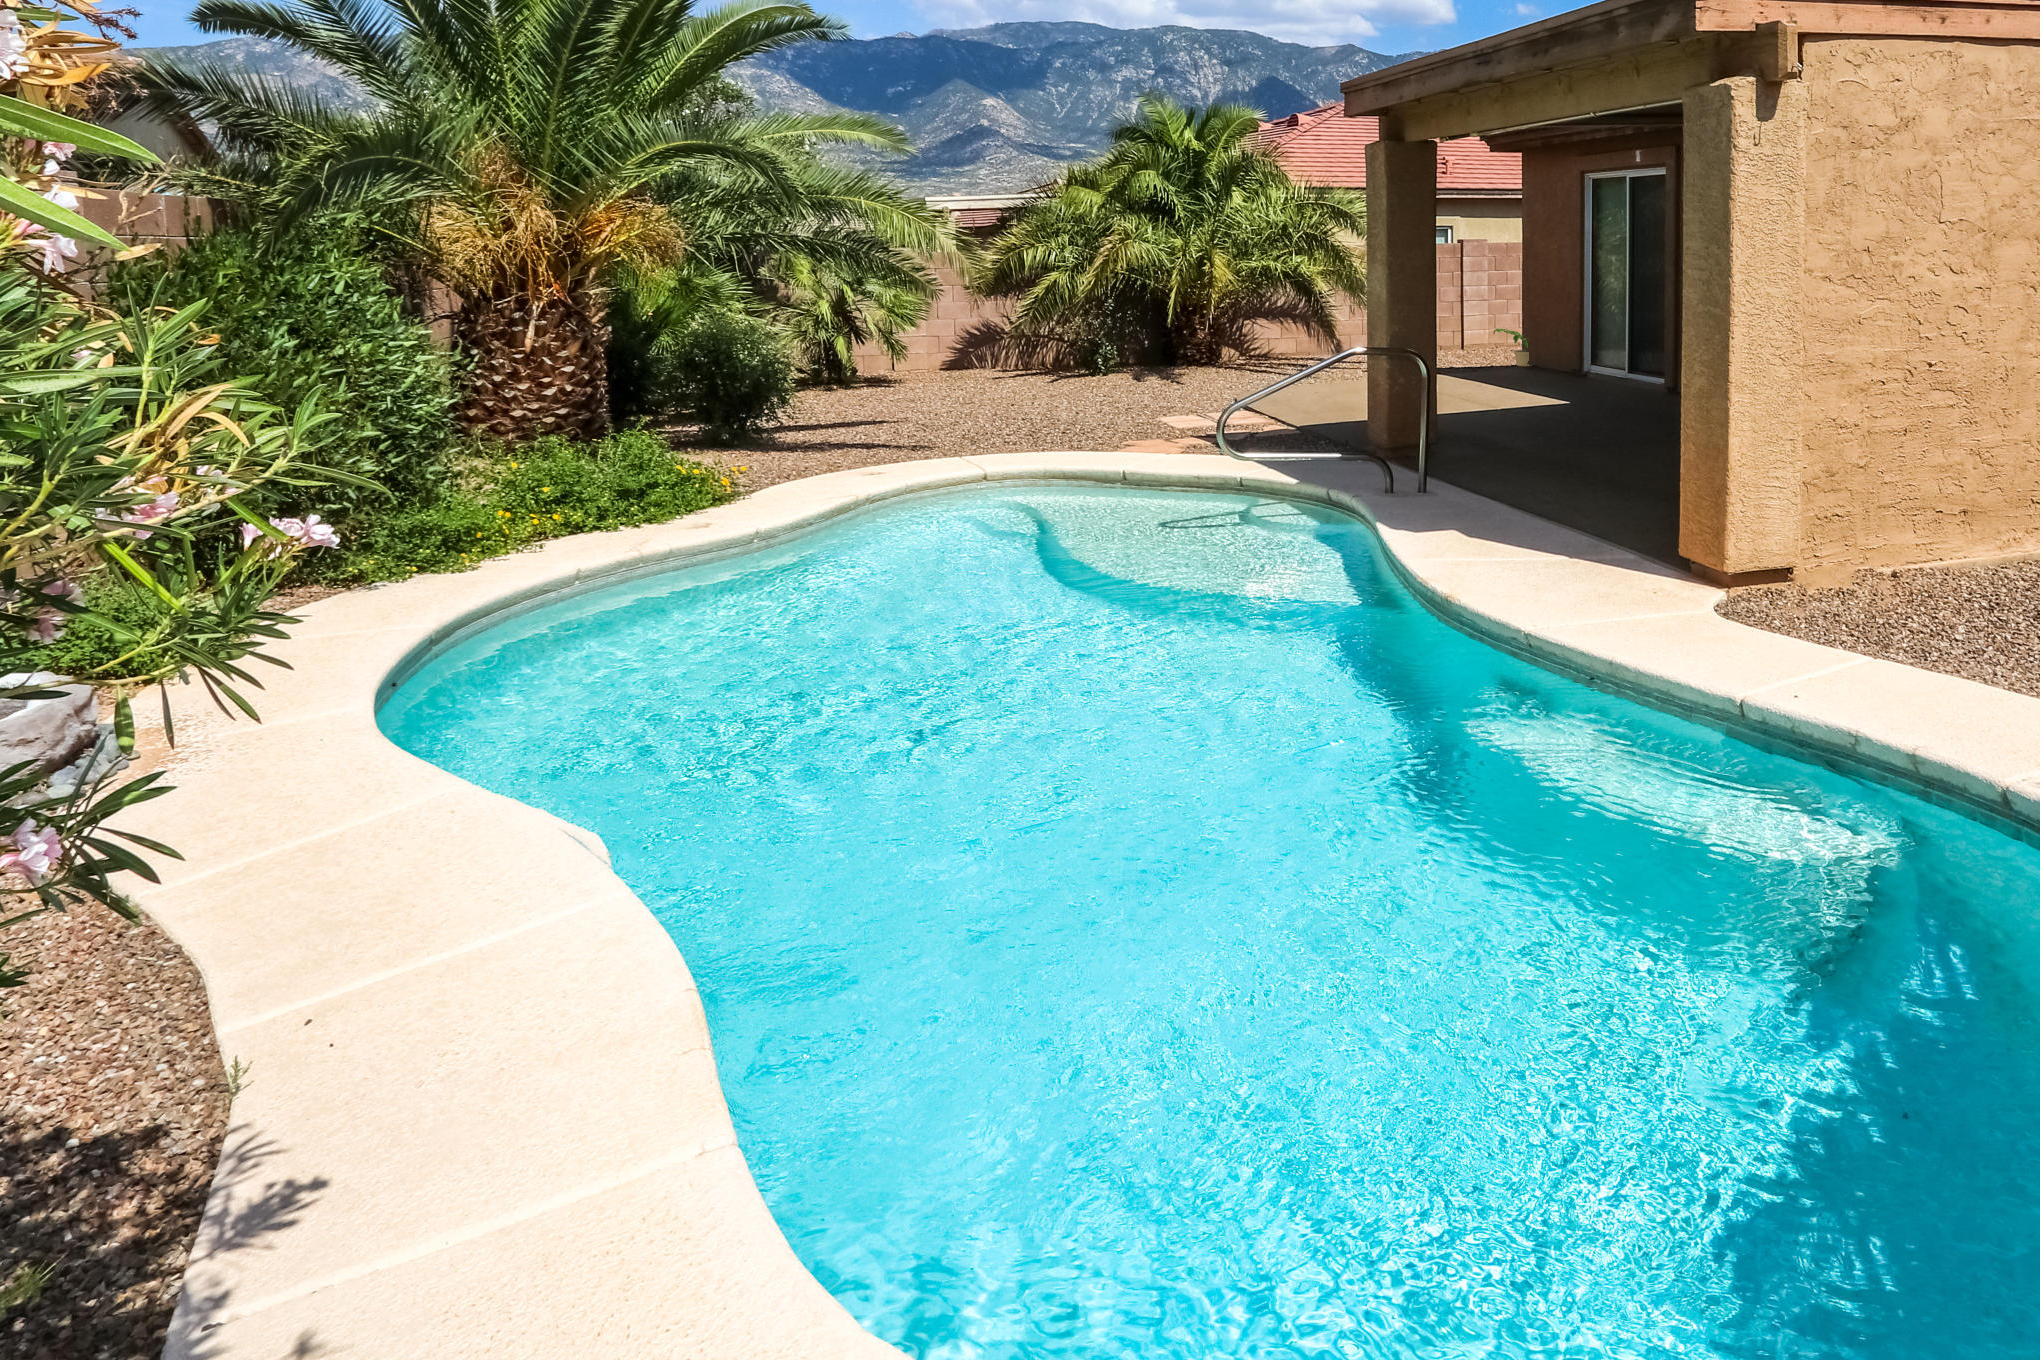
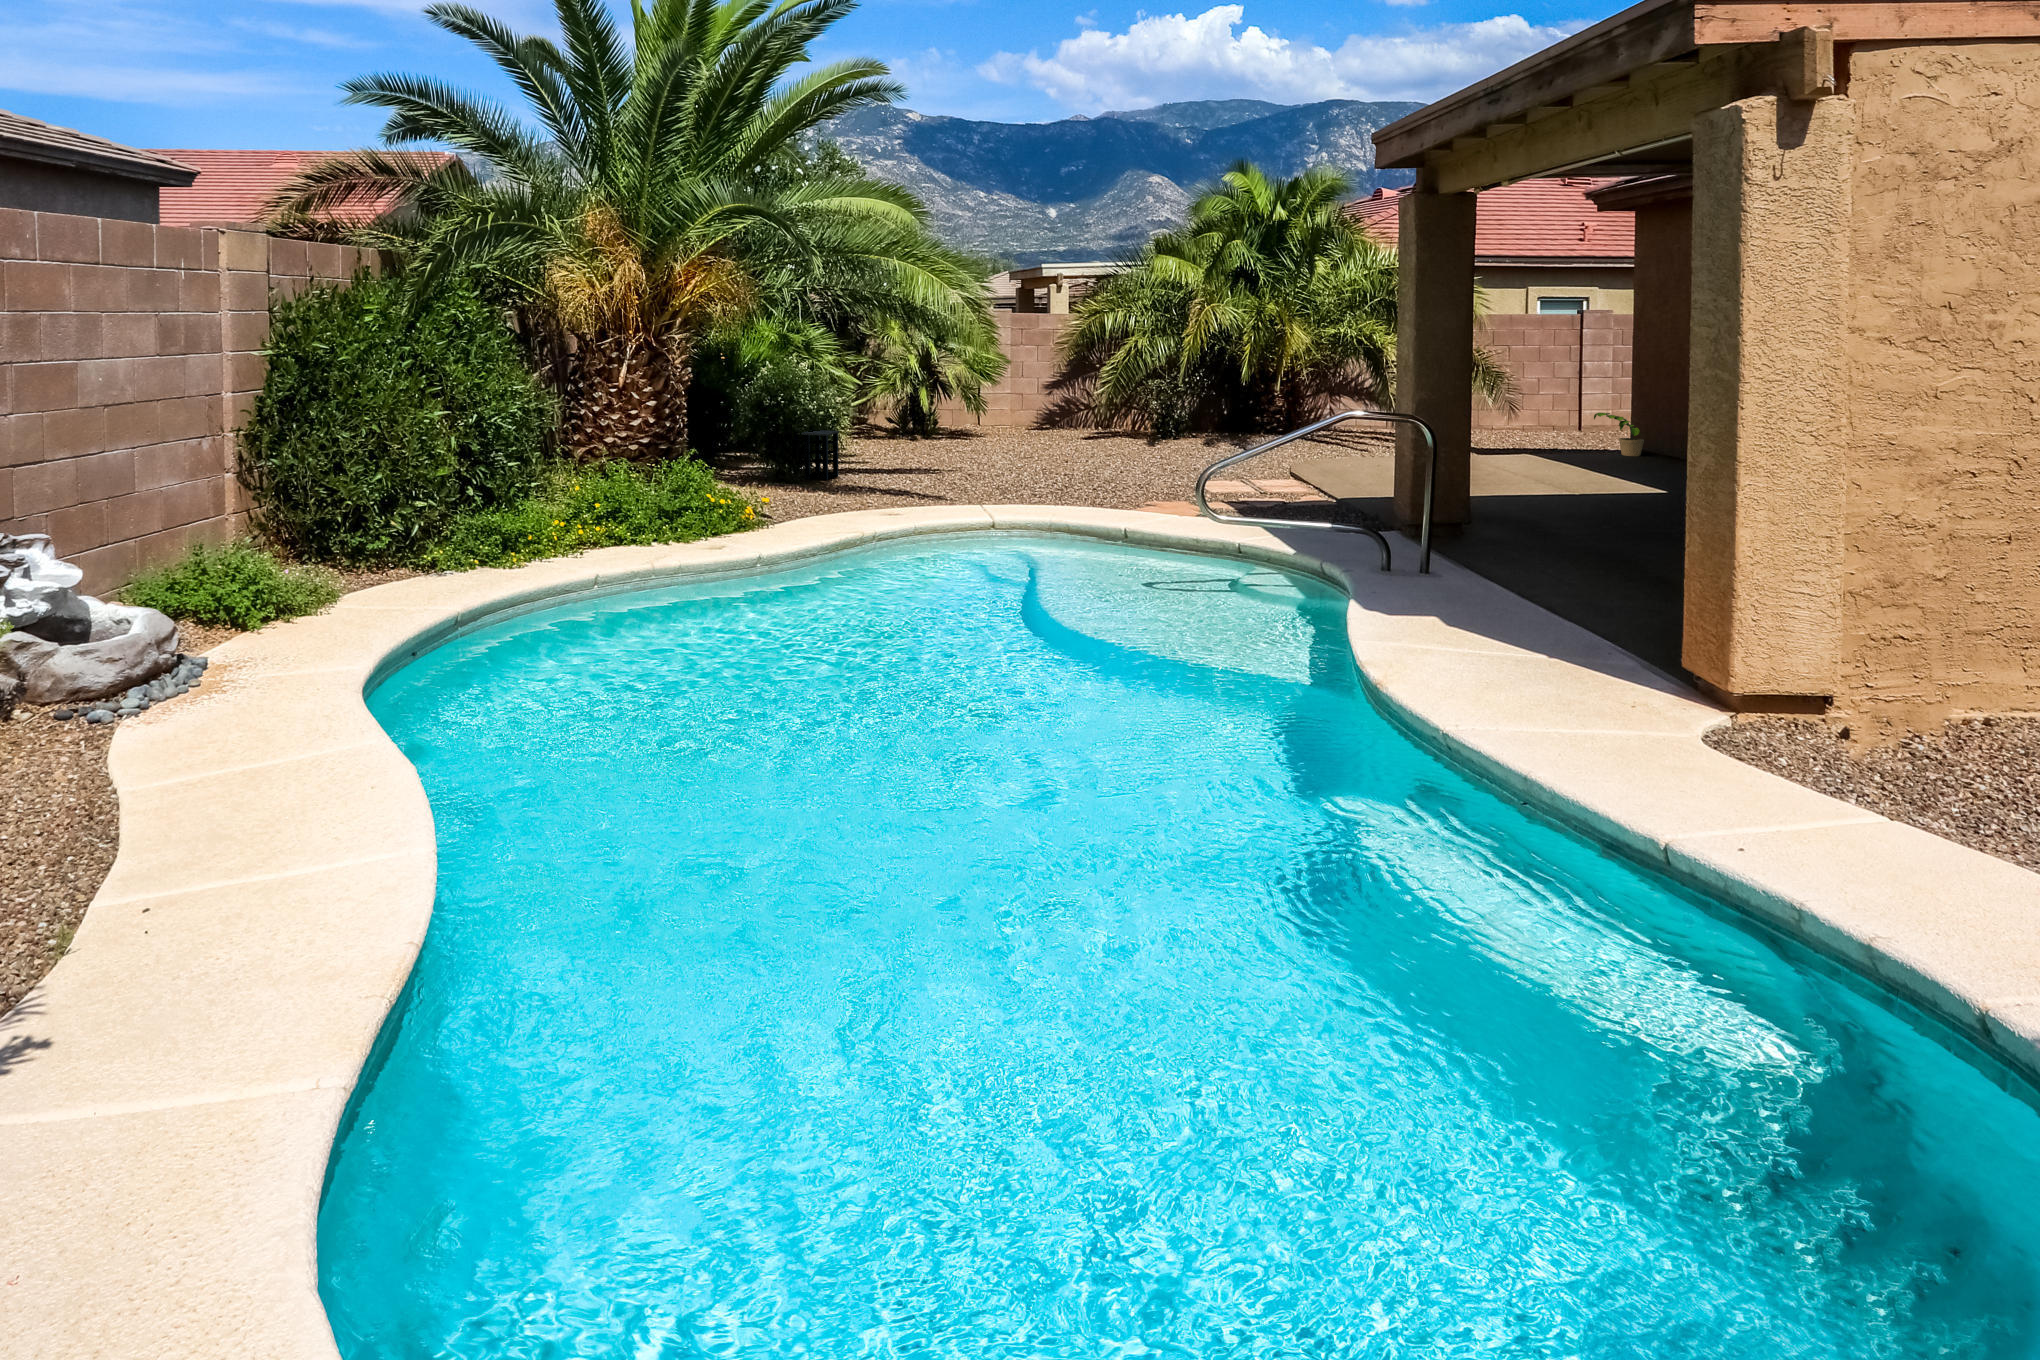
side table: none [727,386,772,441] -> present [801,430,839,480]

